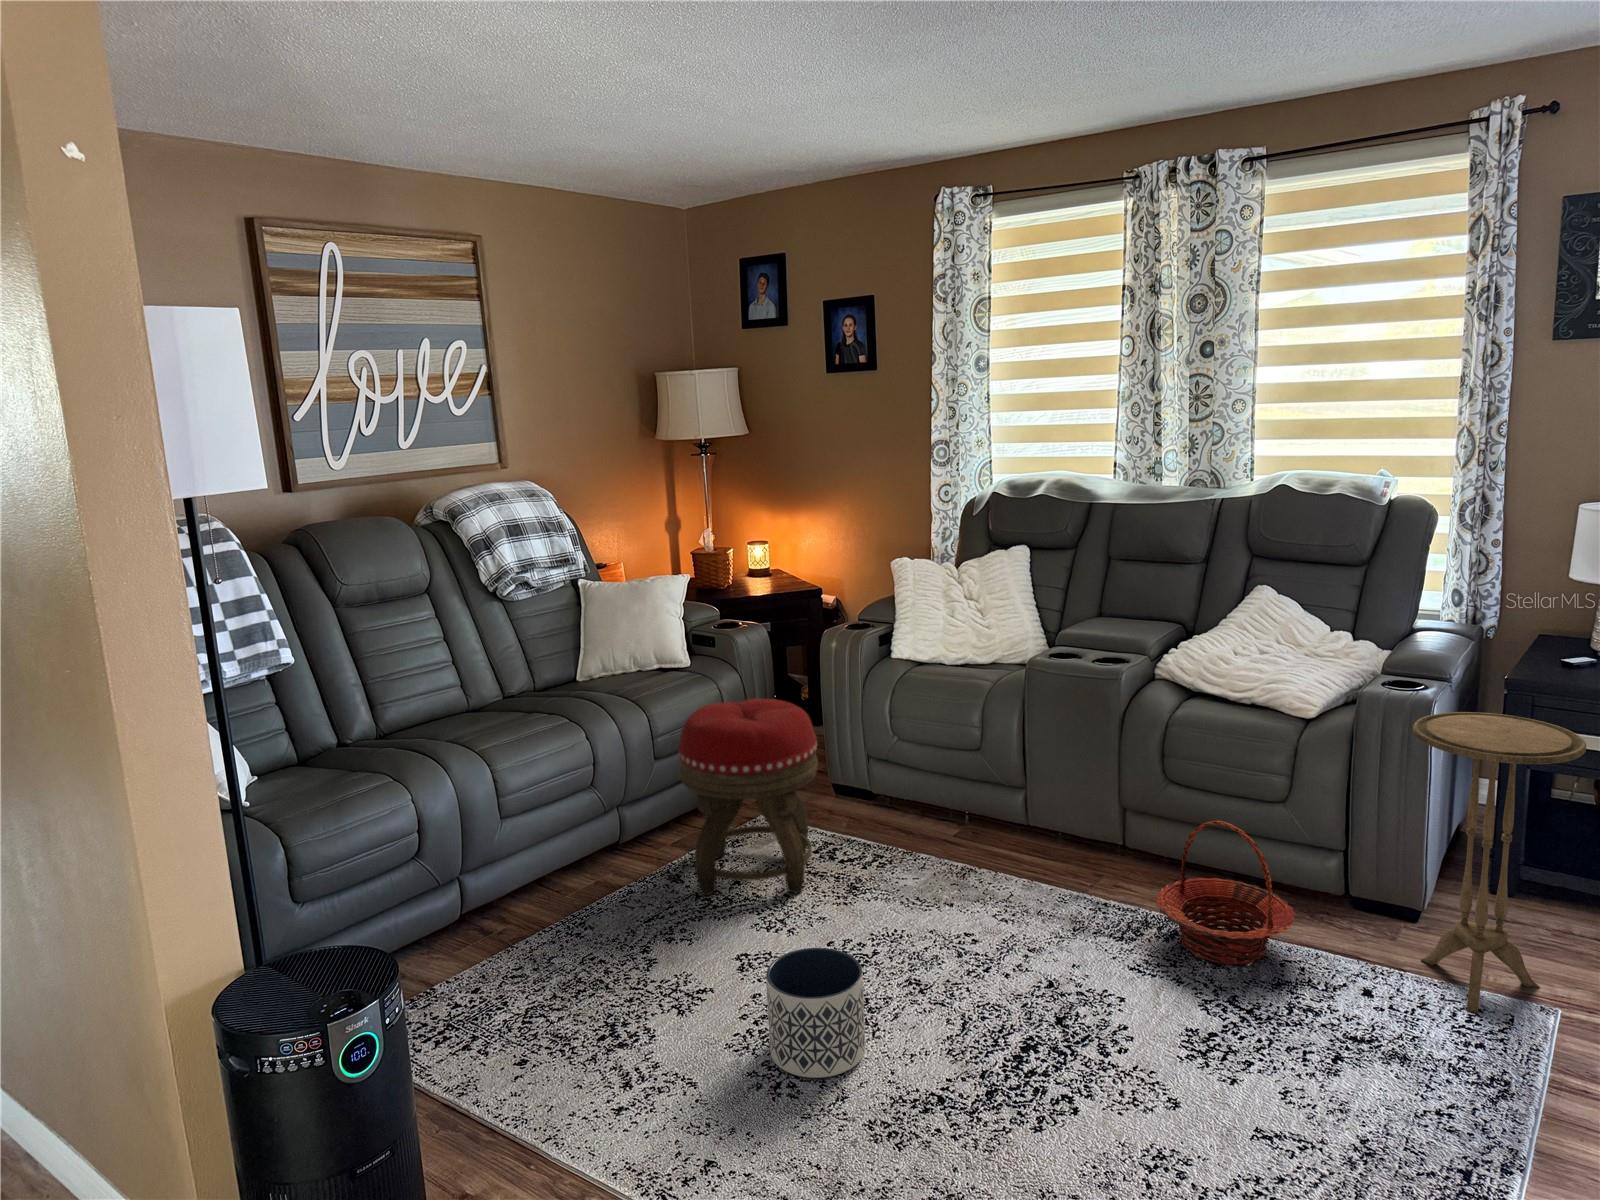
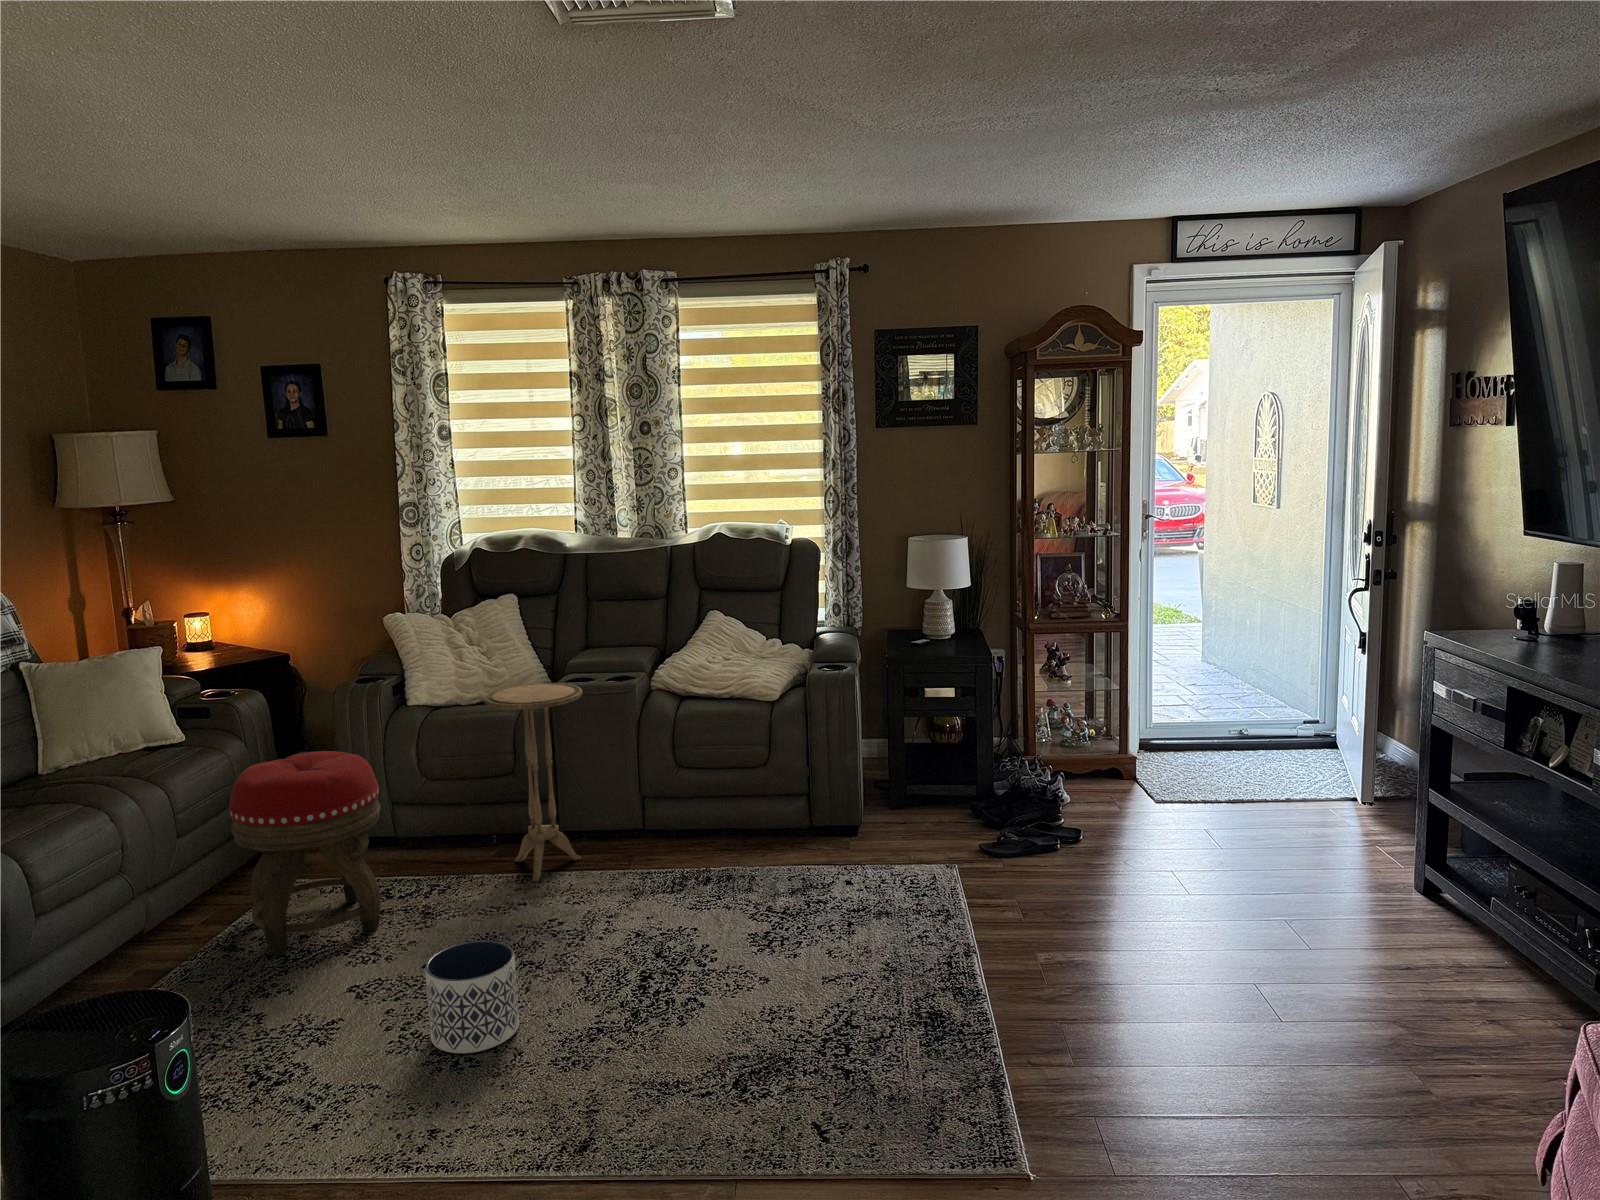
side table: present [1413,712,1586,1013] -> present [484,683,582,882]
basket: present [1155,821,1295,964] -> none [695,783,795,891]

